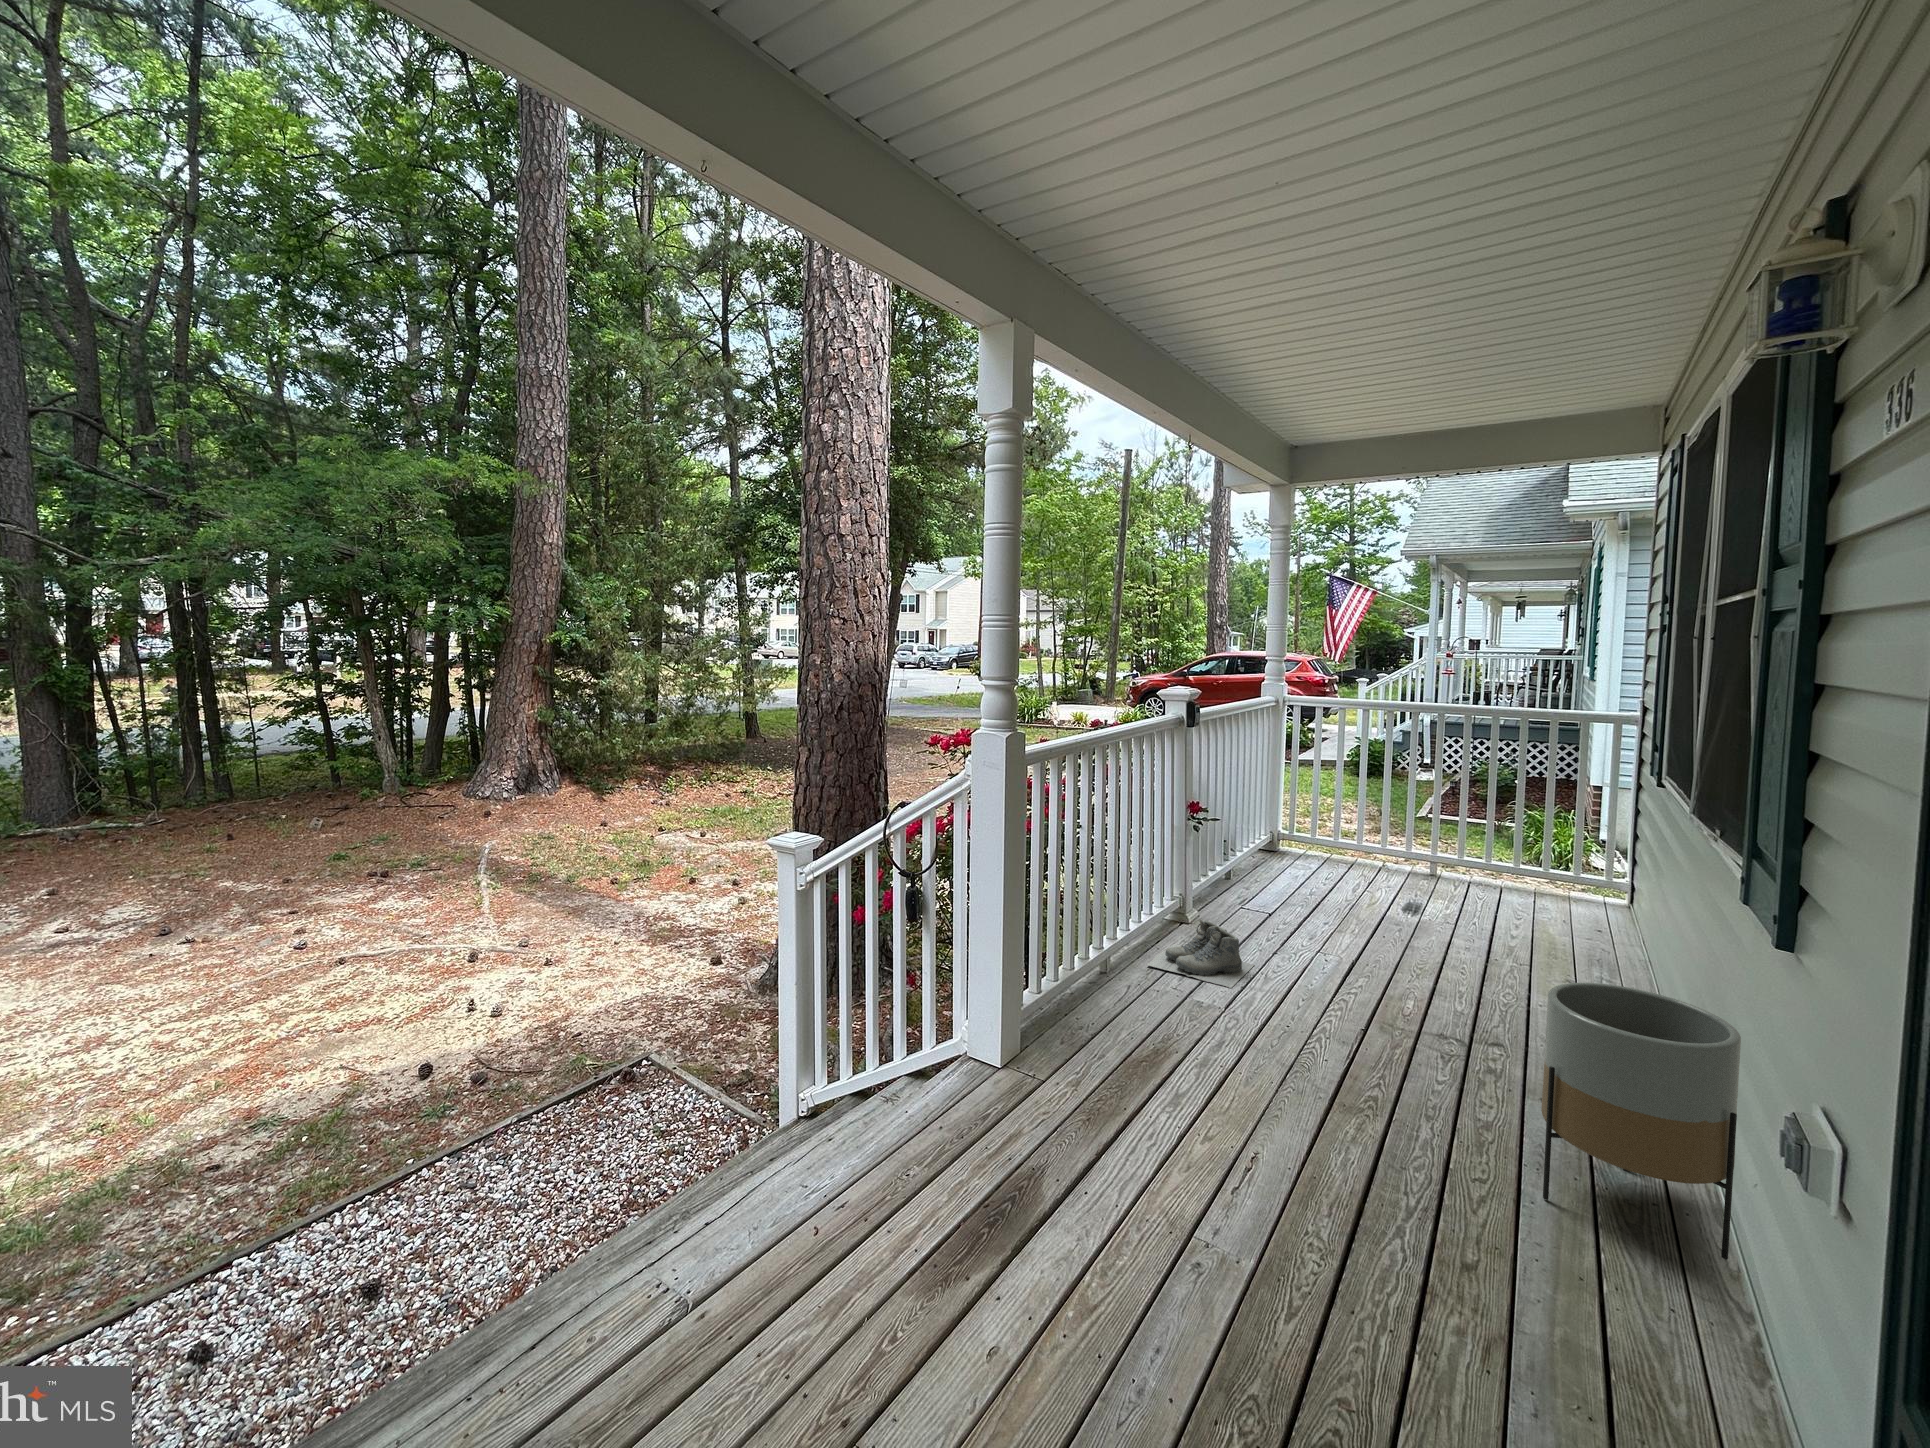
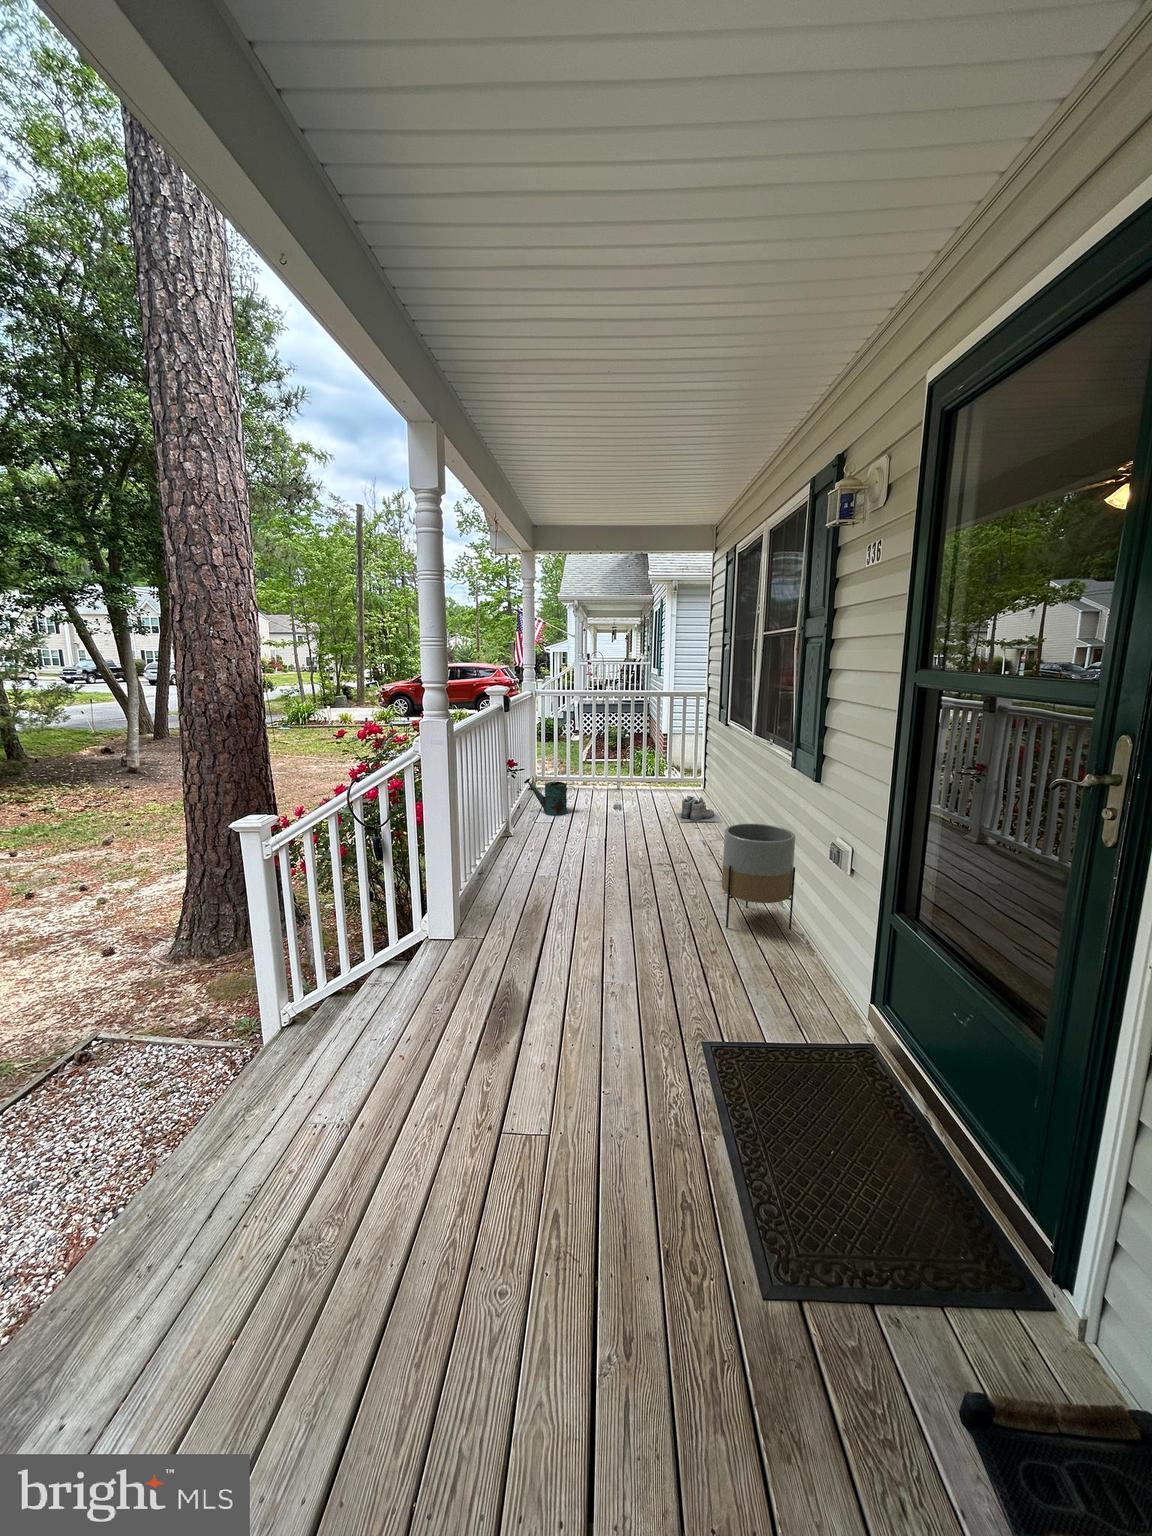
watering can: none [1252,829,1342,899] -> present [524,778,575,816]
boots: present [1147,920,1254,988] -> present [676,796,722,822]

